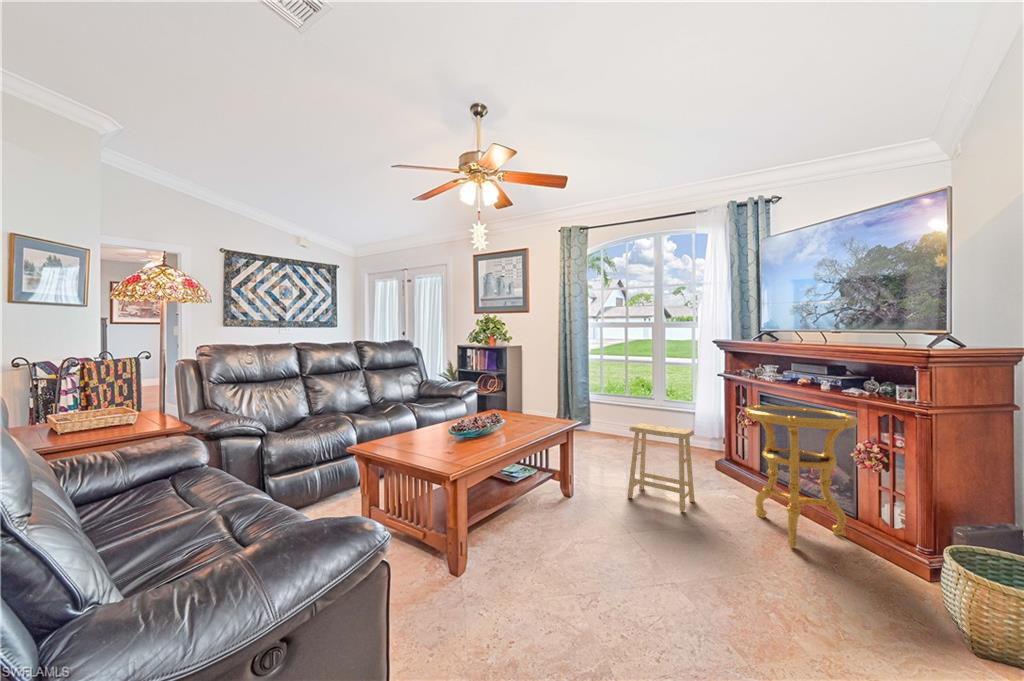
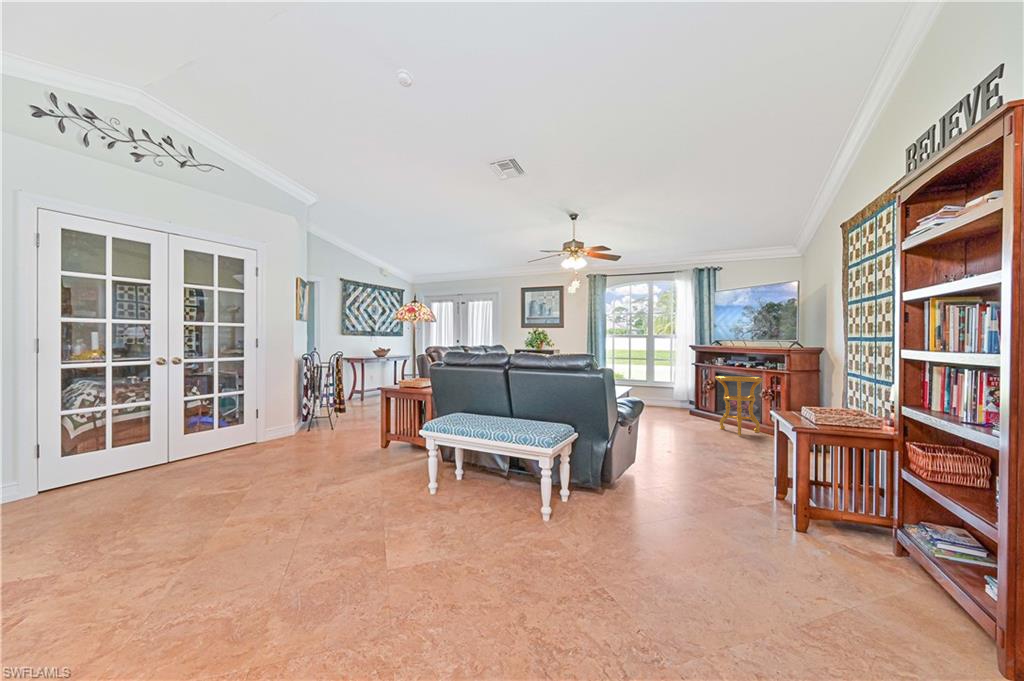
footstool: present [627,423,695,511] -> none [657,389,690,429]

